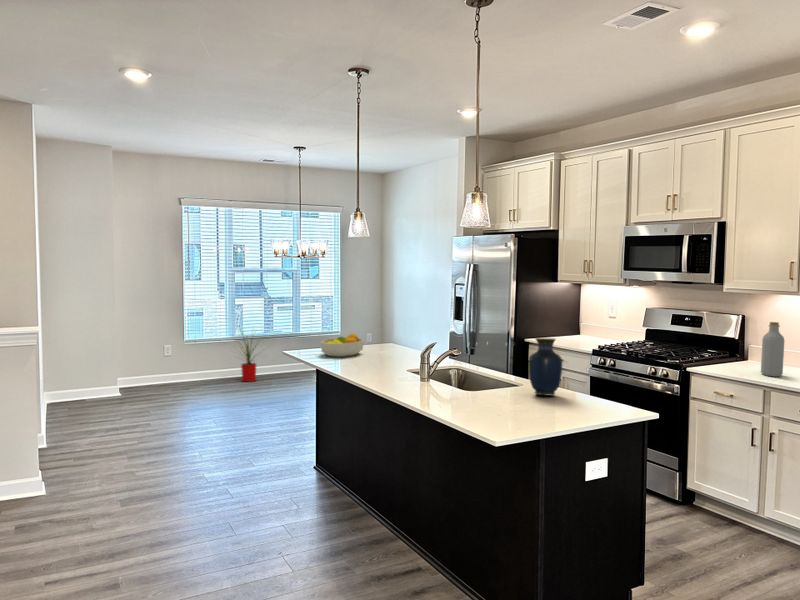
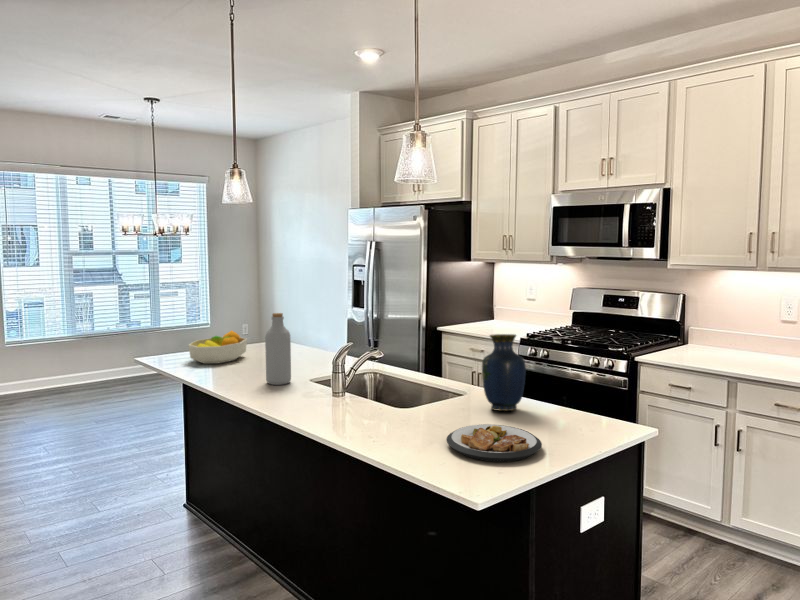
bottle: present [761,322,784,377] -> present [265,313,291,385]
house plant: present [239,334,265,382] -> none [68,320,125,389]
plate: none [489,400,557,422] -> present [446,424,542,462]

